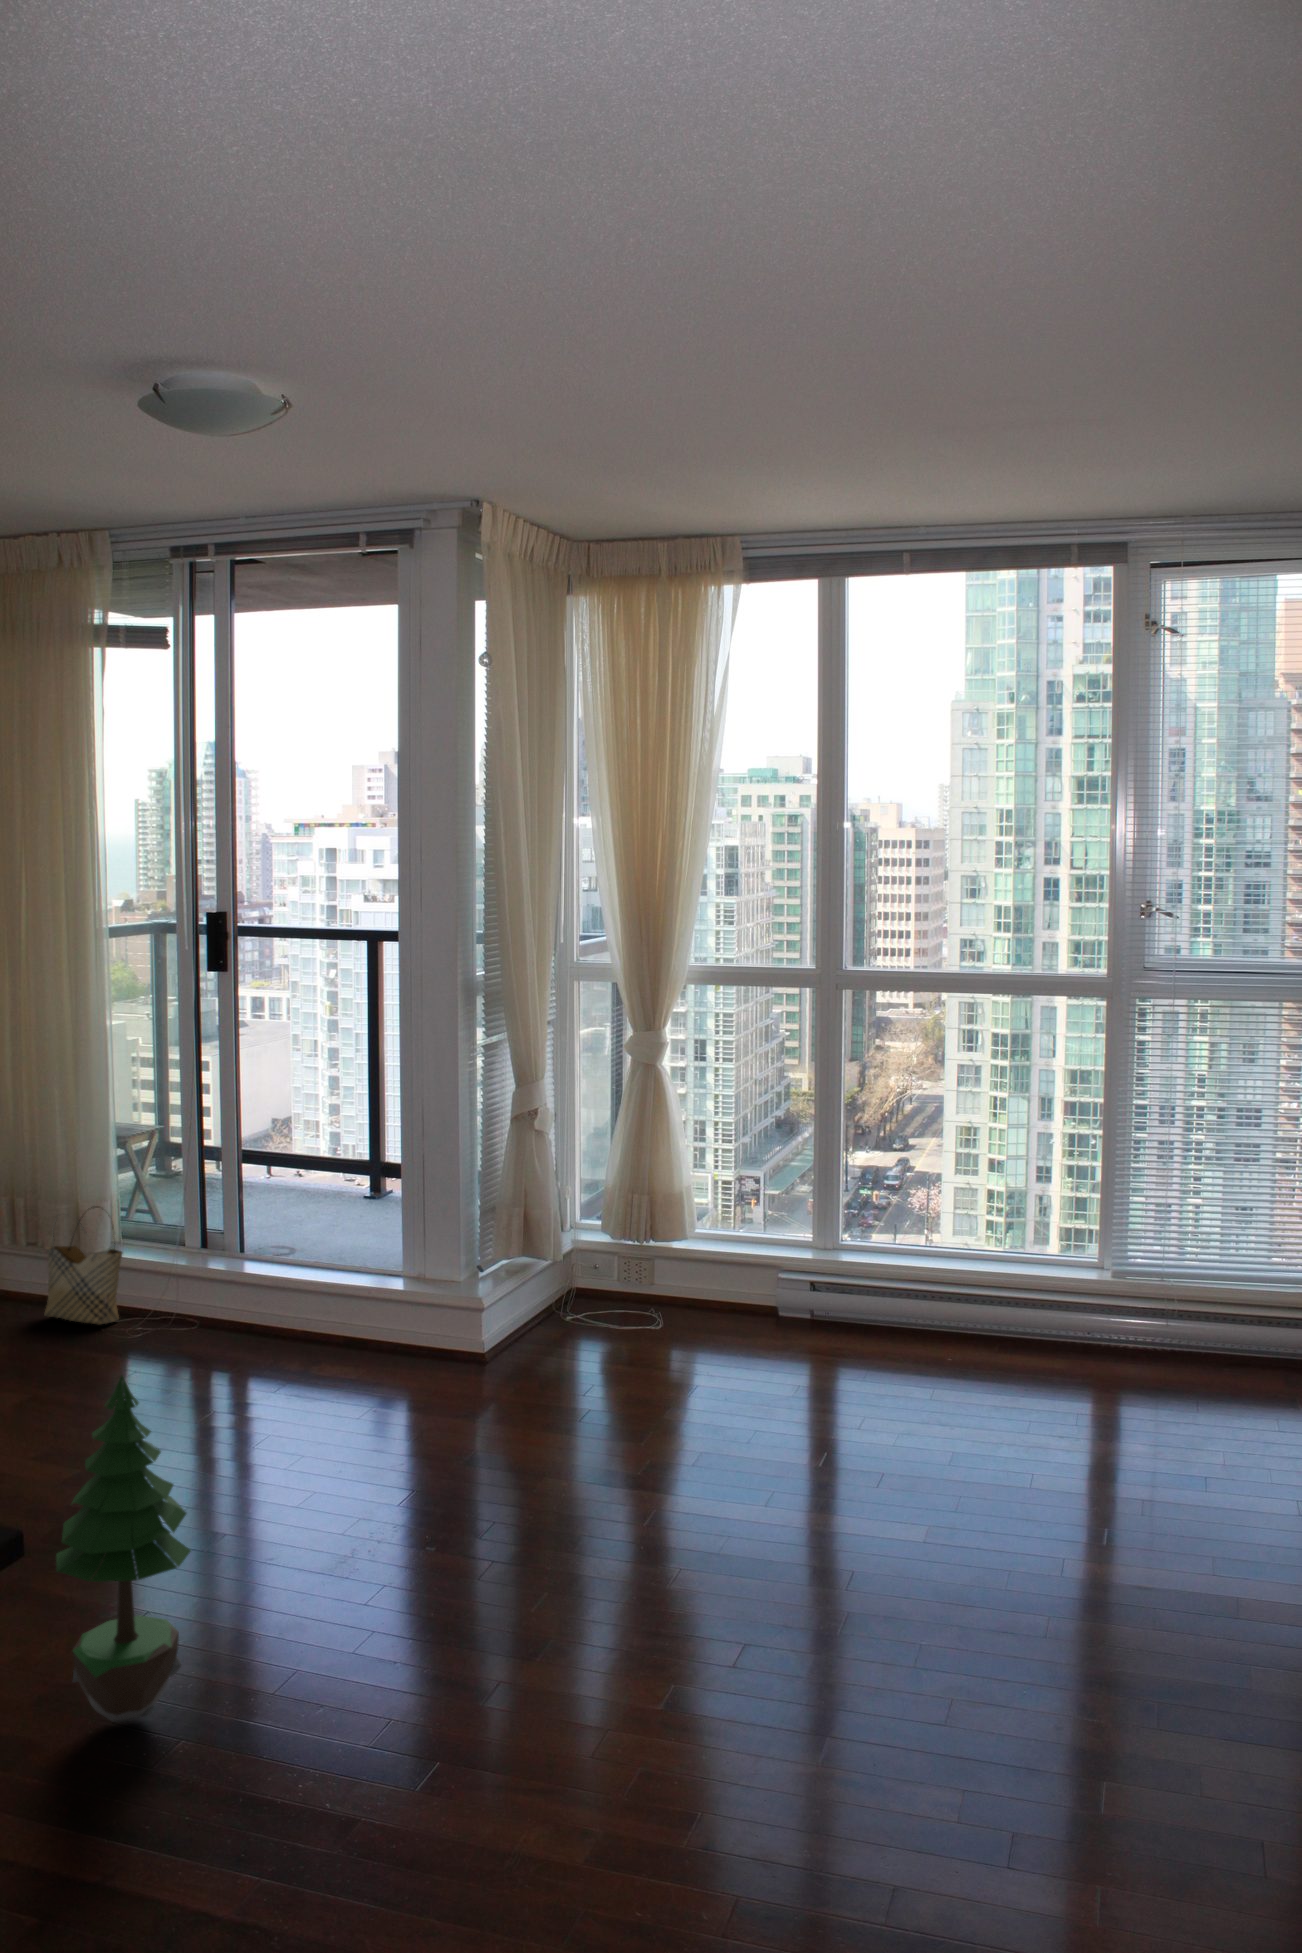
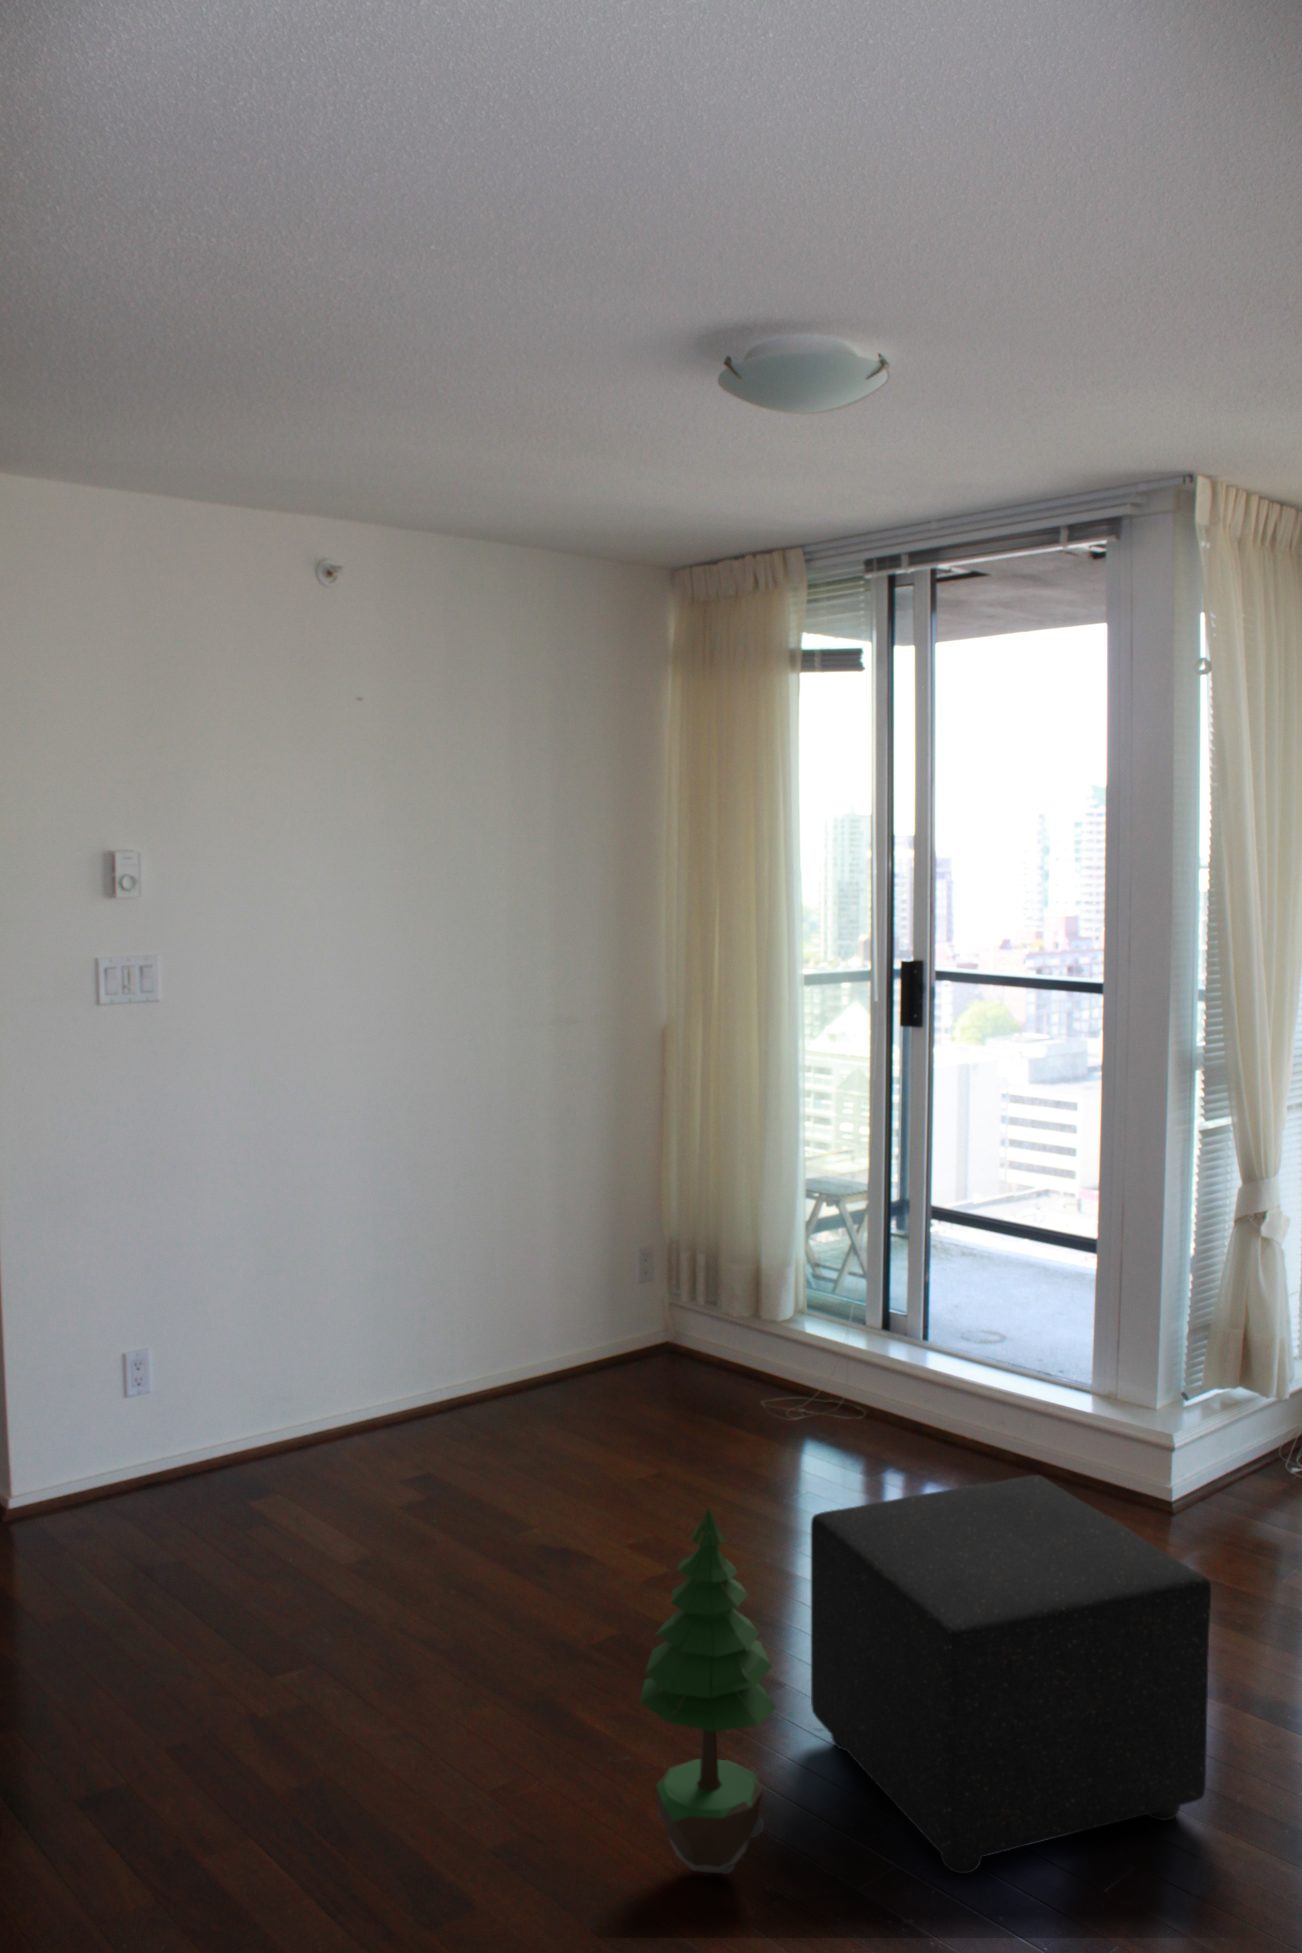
woven basket: present [44,1206,122,1324] -> none [724,1268,801,1395]
ottoman: none [196,1328,548,1665] -> present [811,1475,1211,1873]

